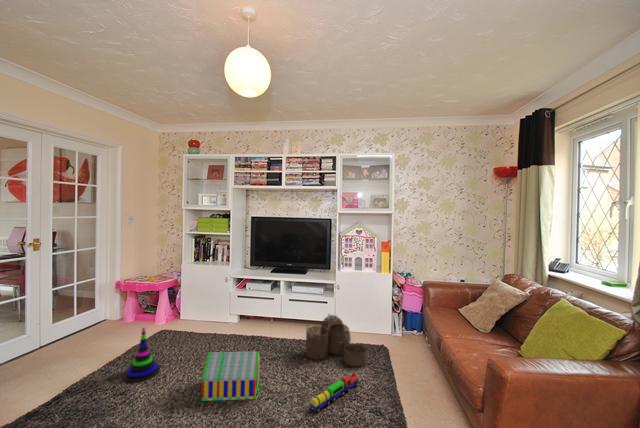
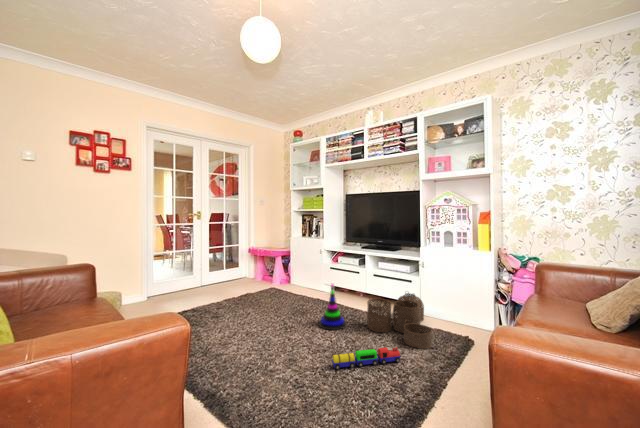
stacking toy: present [123,327,160,382] -> present [319,284,346,330]
toy house: present [202,351,260,401] -> none [258,298,312,344]

